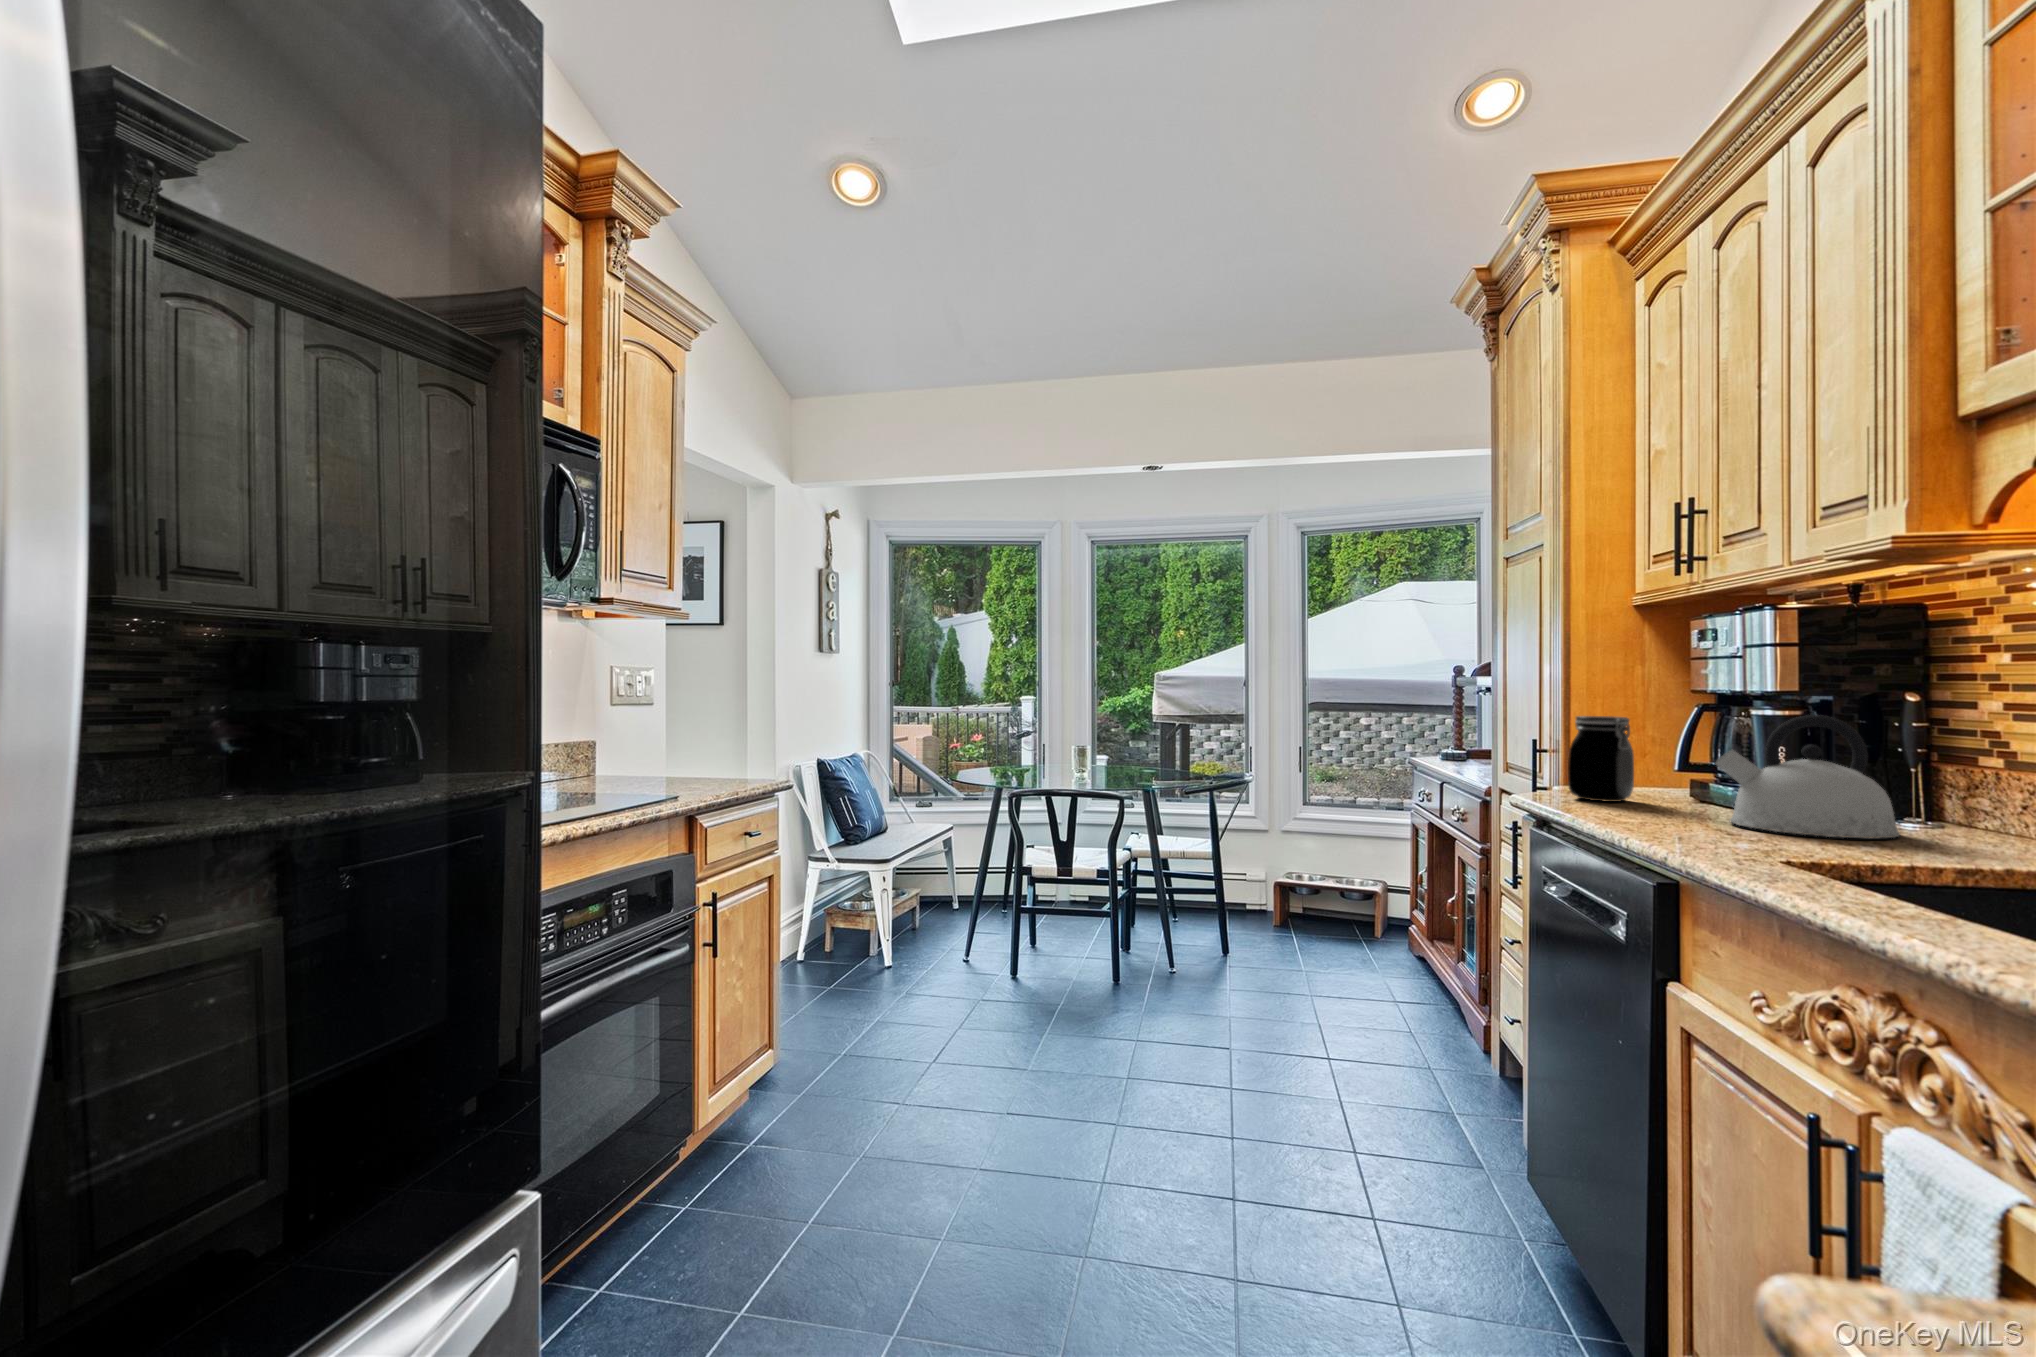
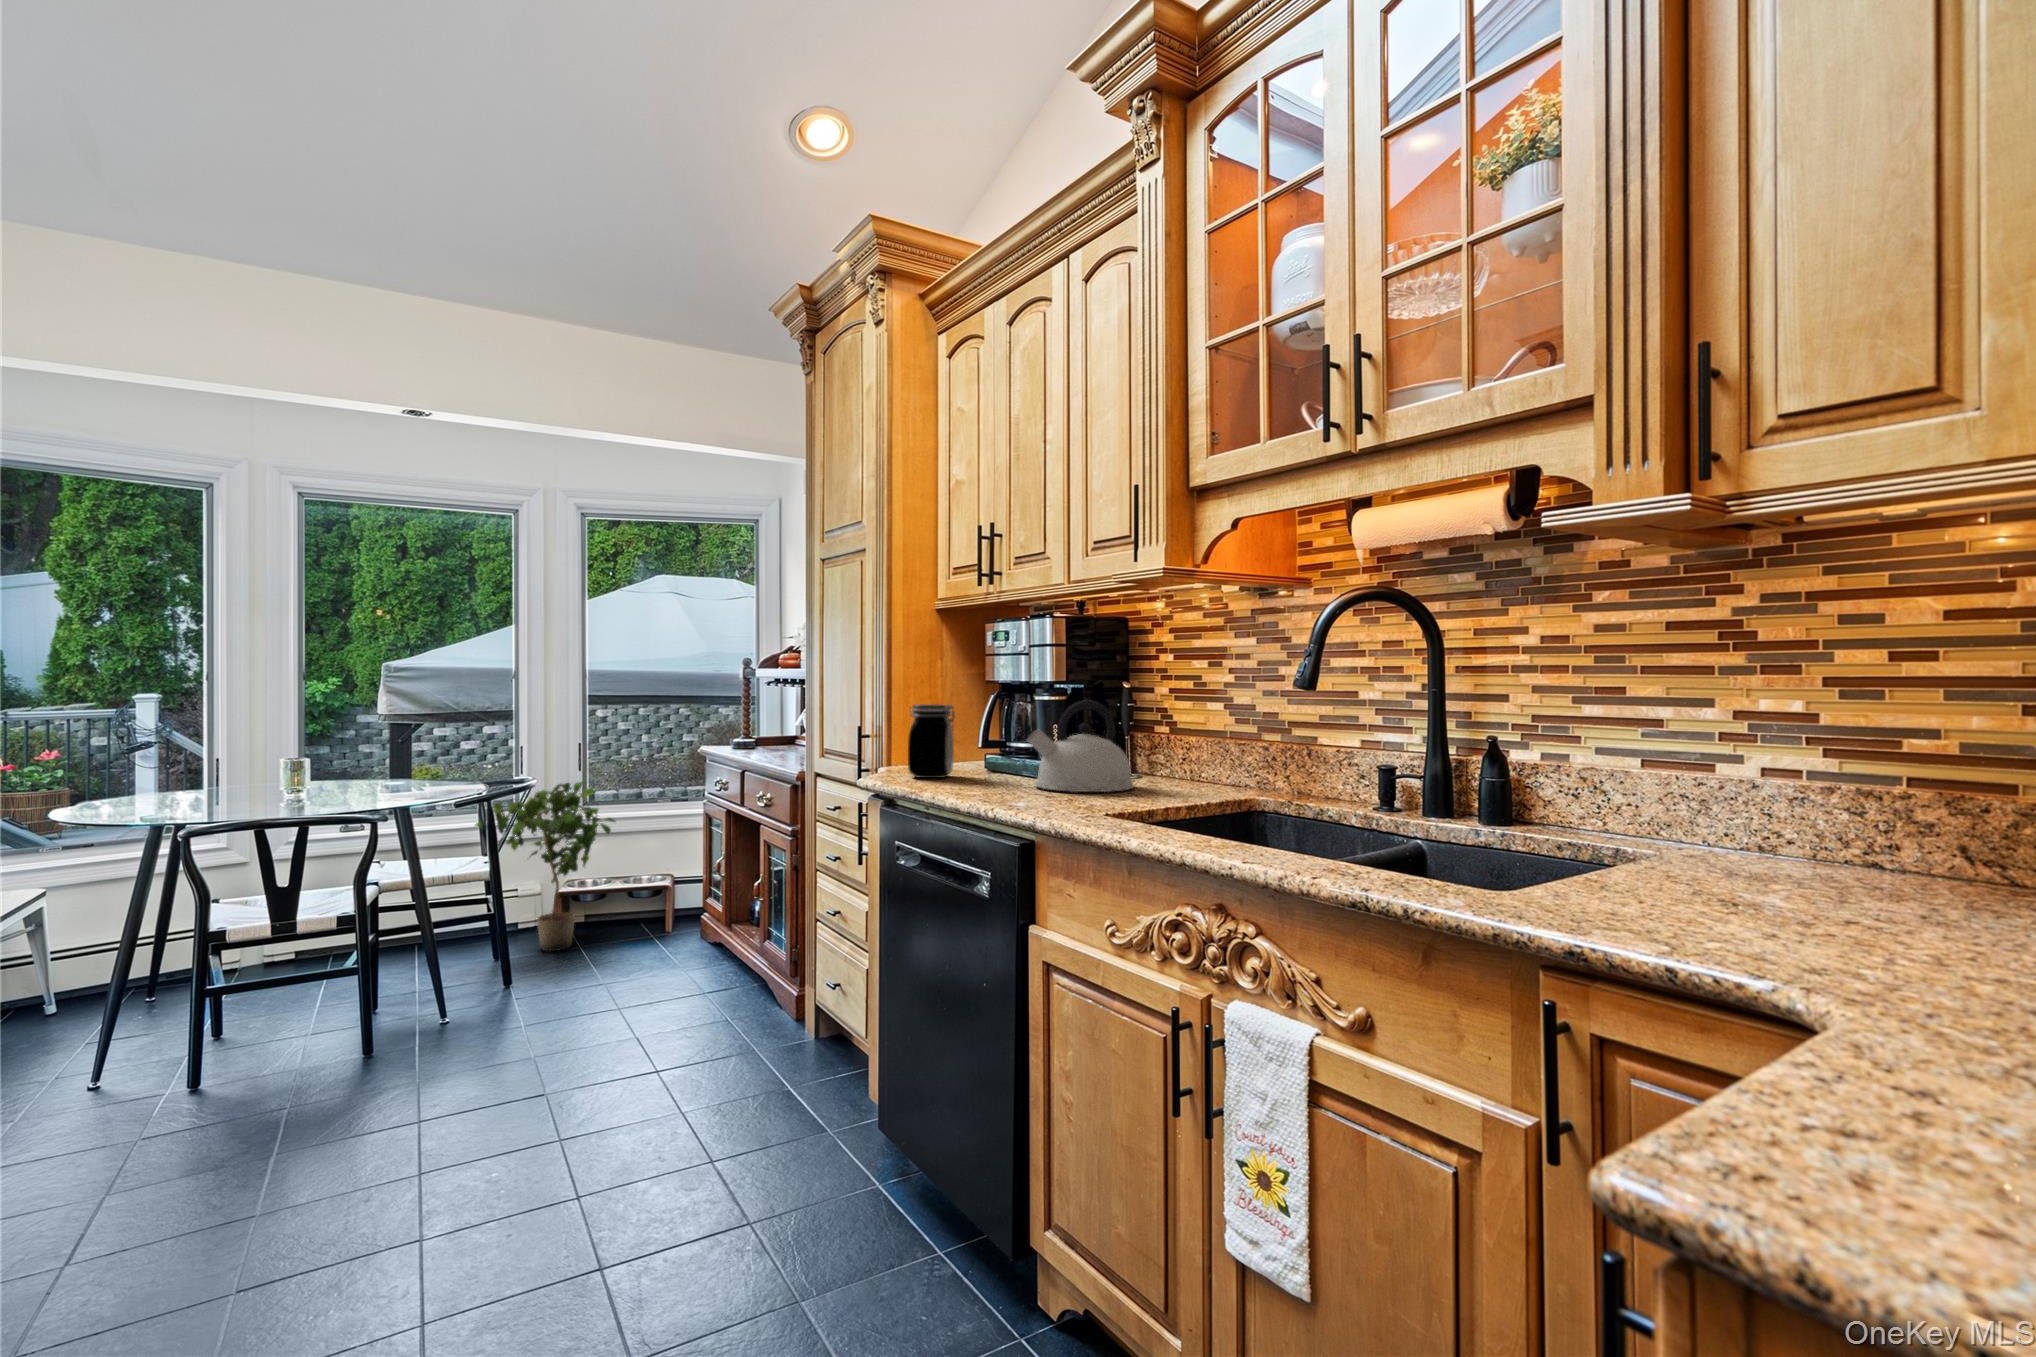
potted plant: none [1206,781,1327,934] -> present [476,781,615,951]

